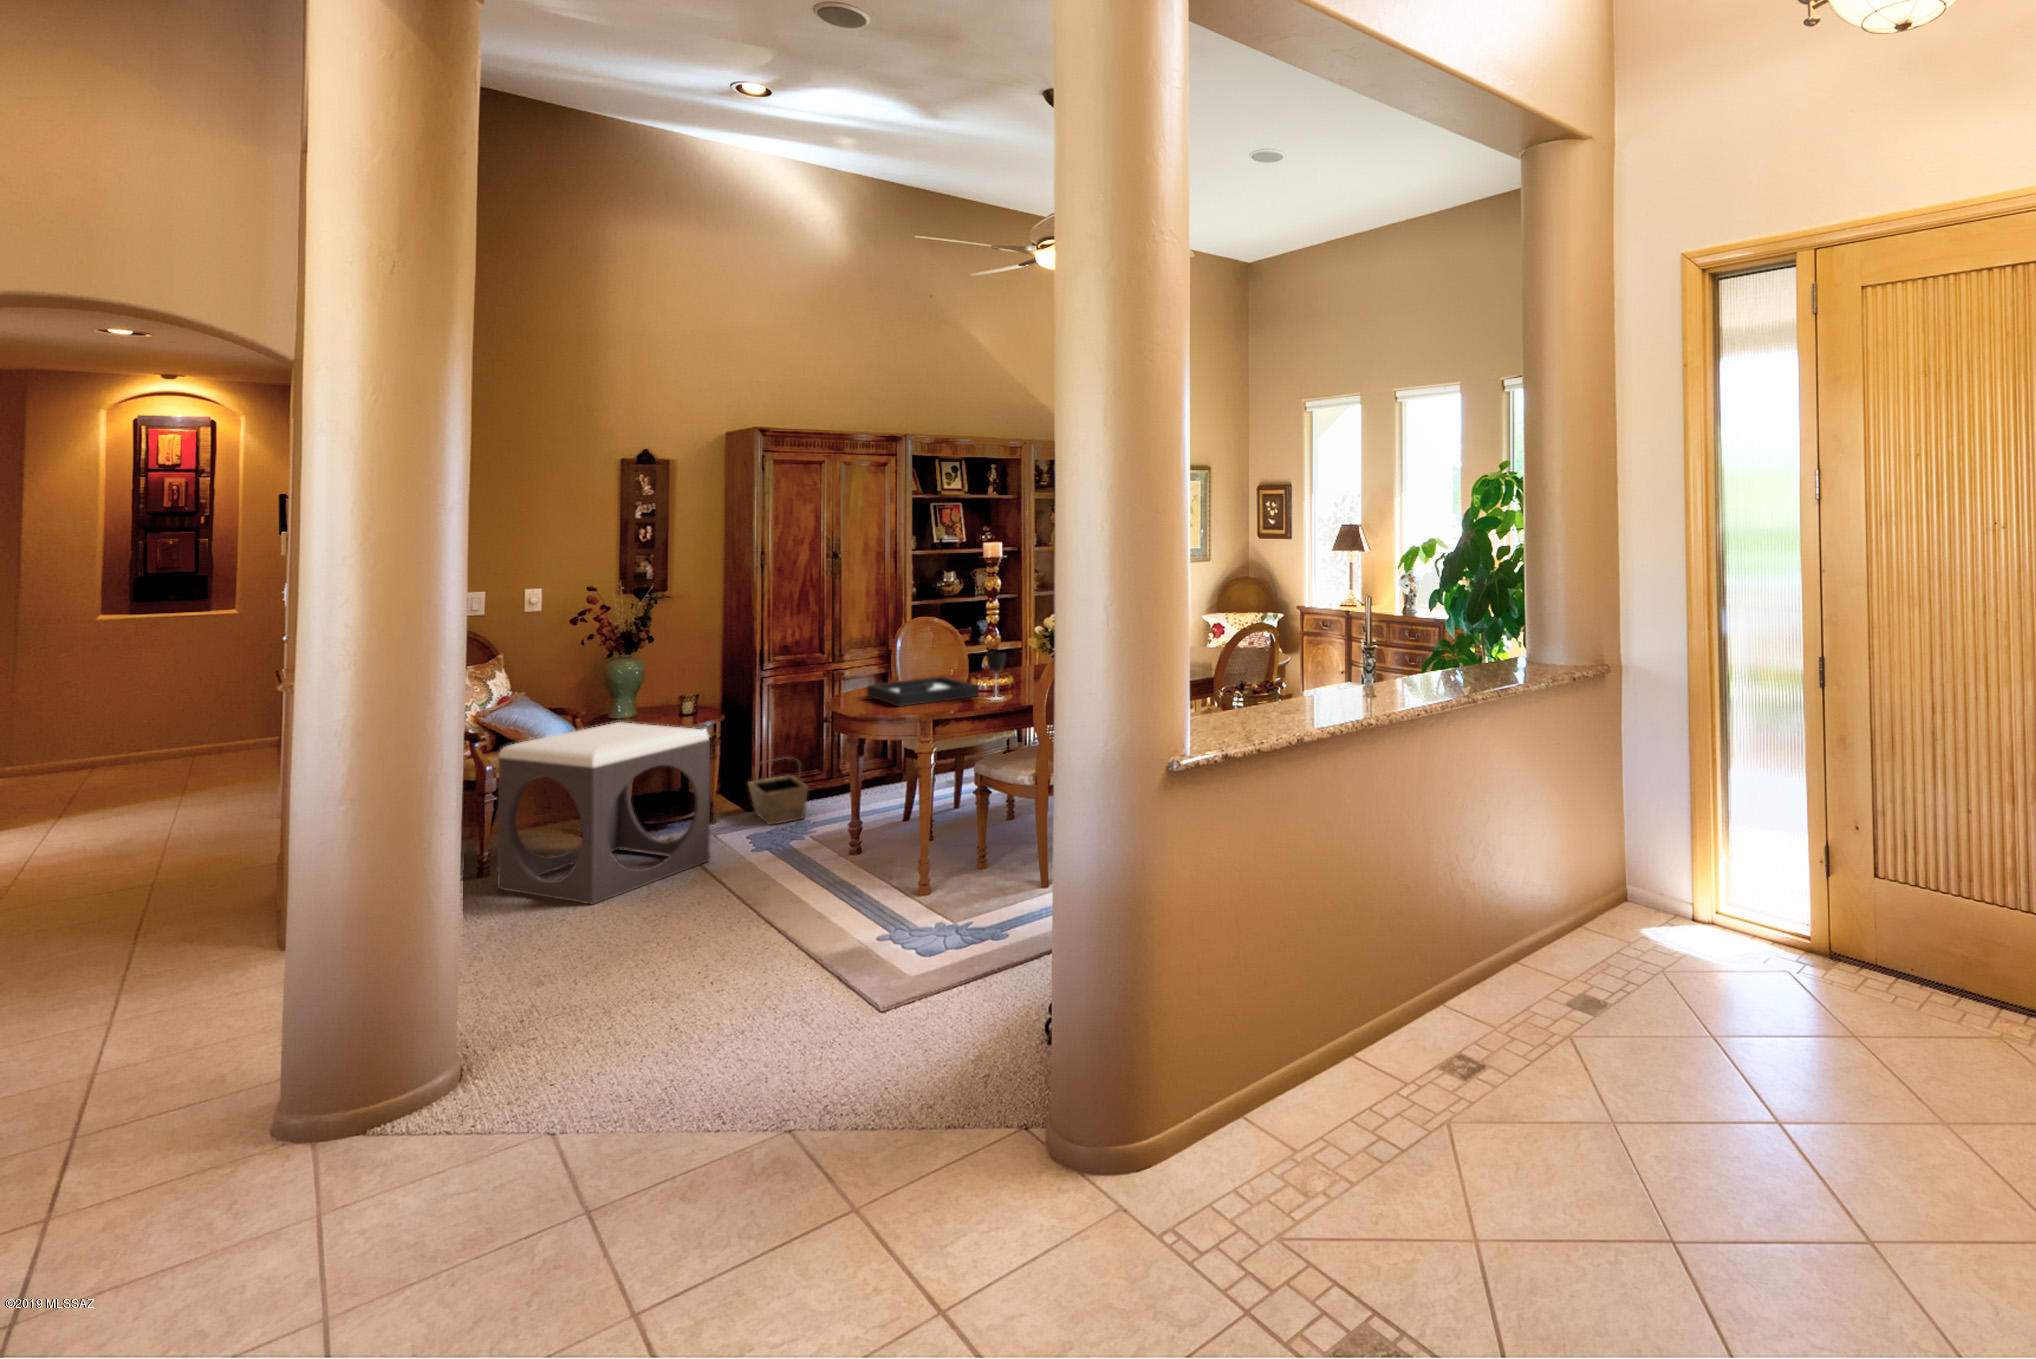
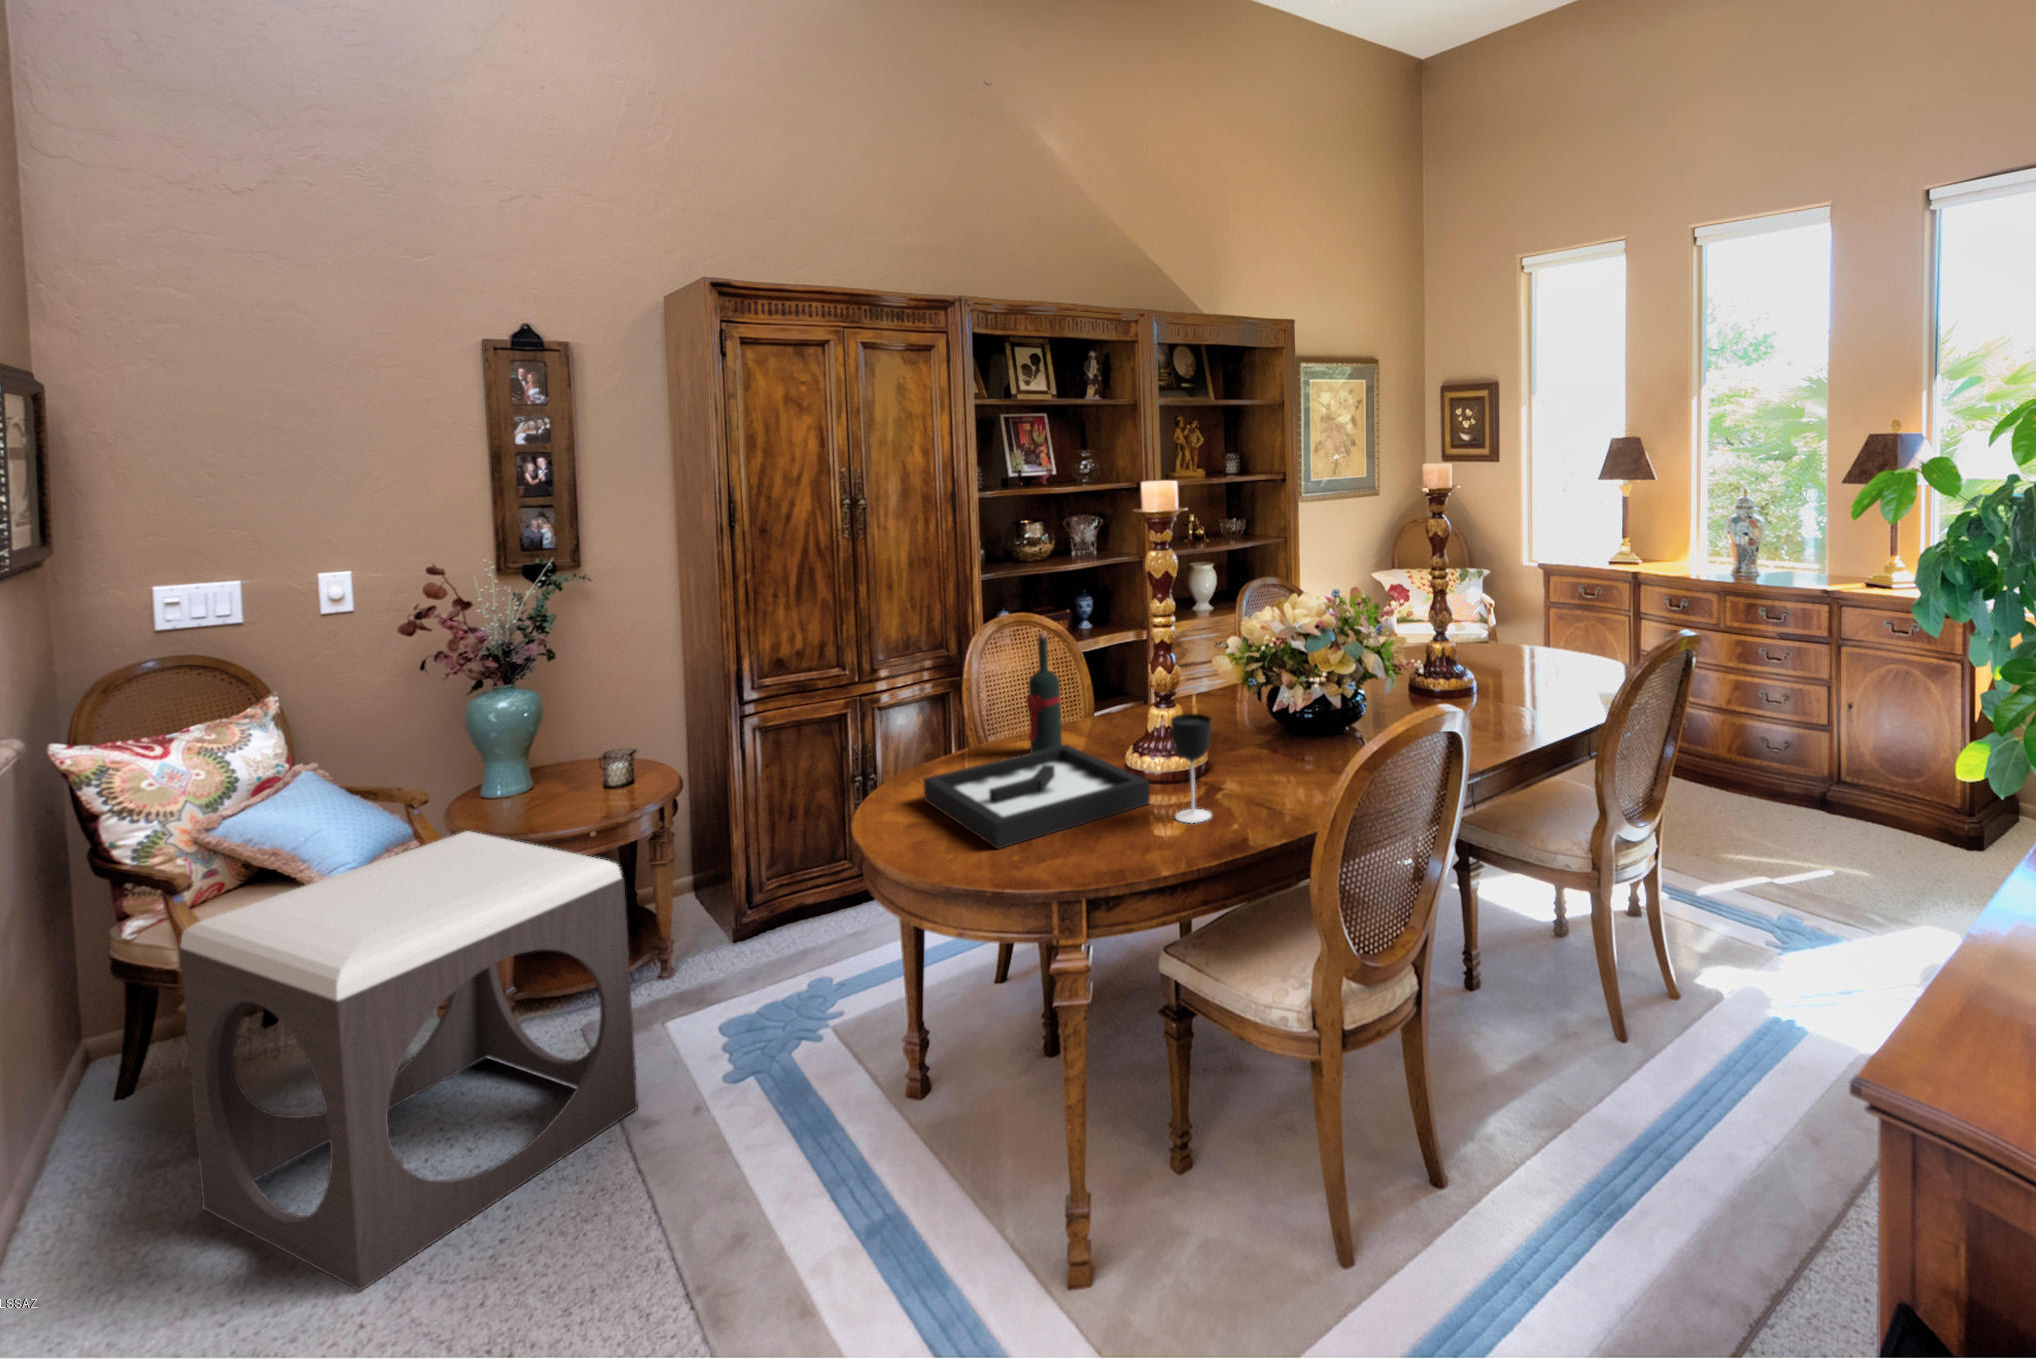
wine bottle: none [924,621,943,685] -> present [1026,632,1062,752]
basket: present [748,758,808,825] -> none [725,854,826,983]

